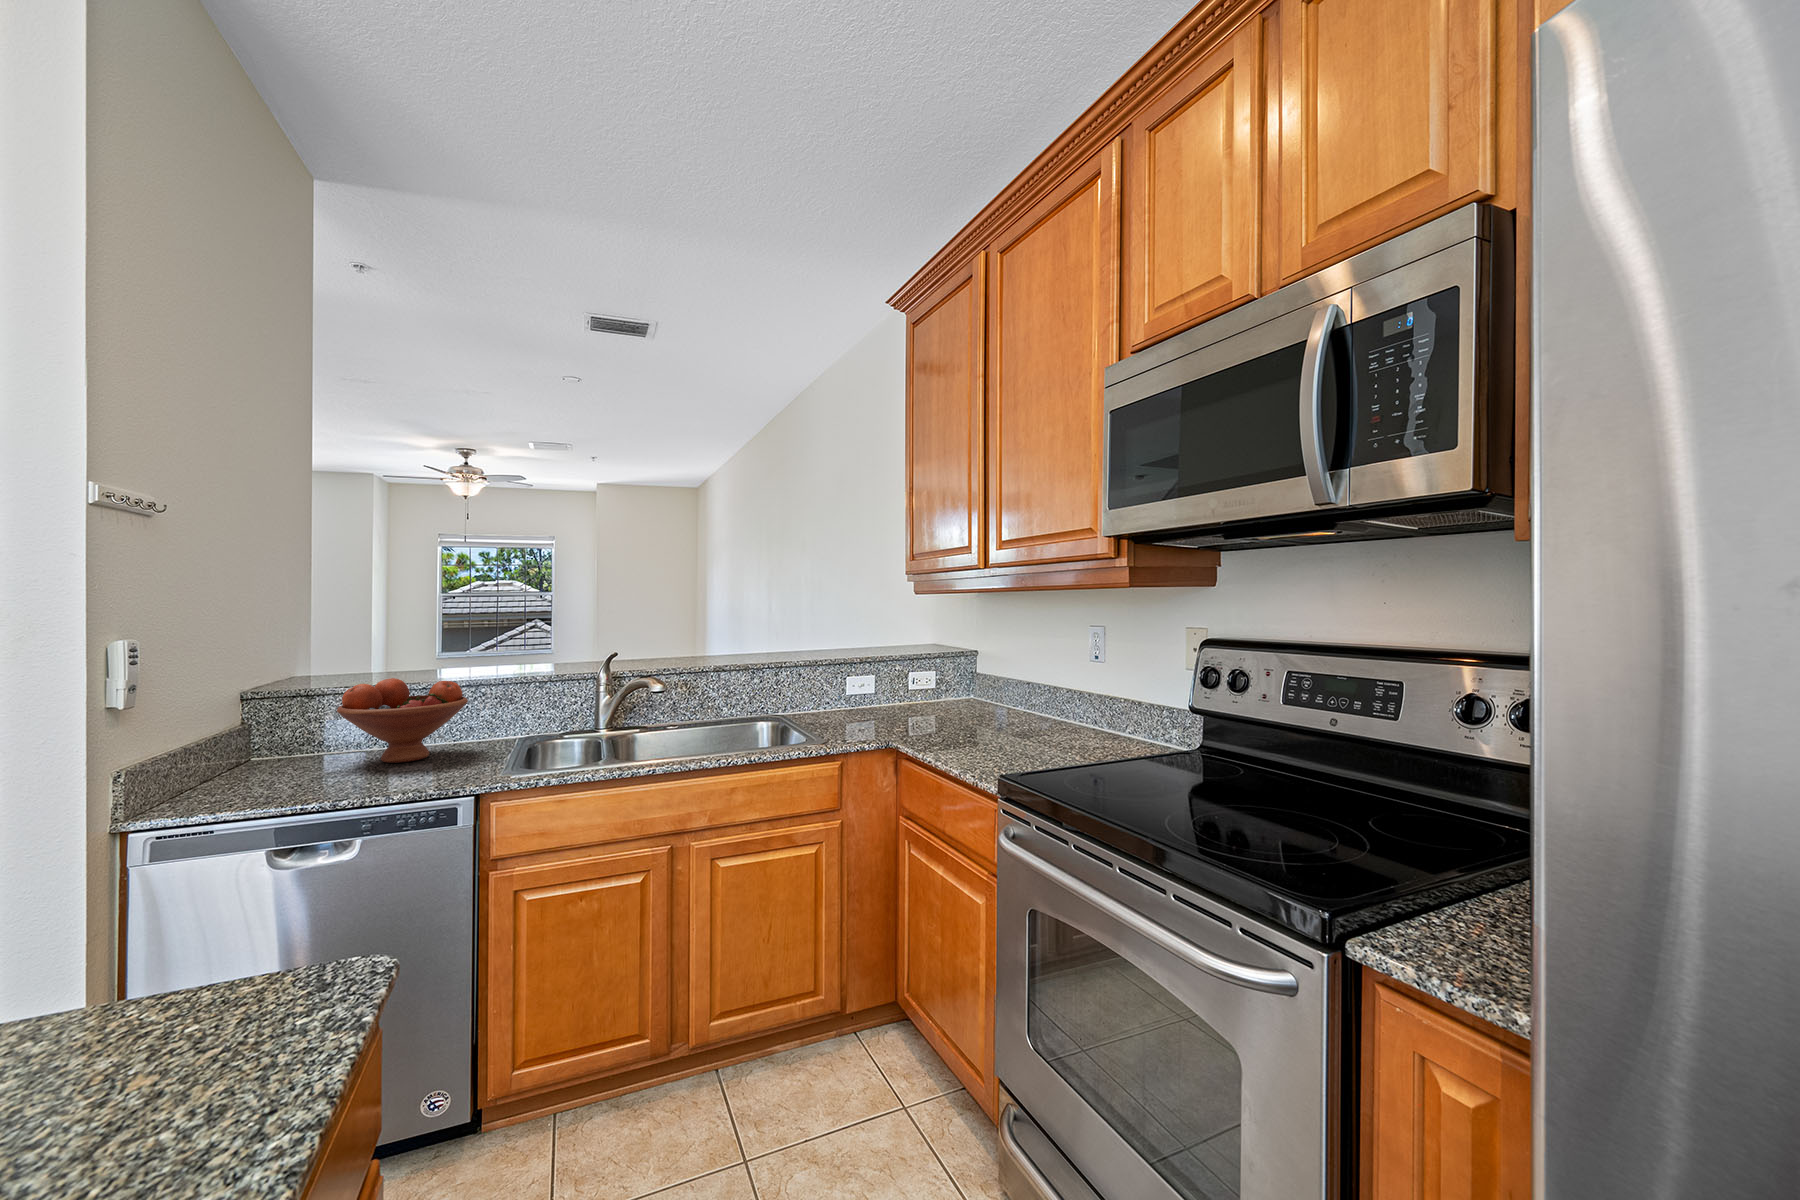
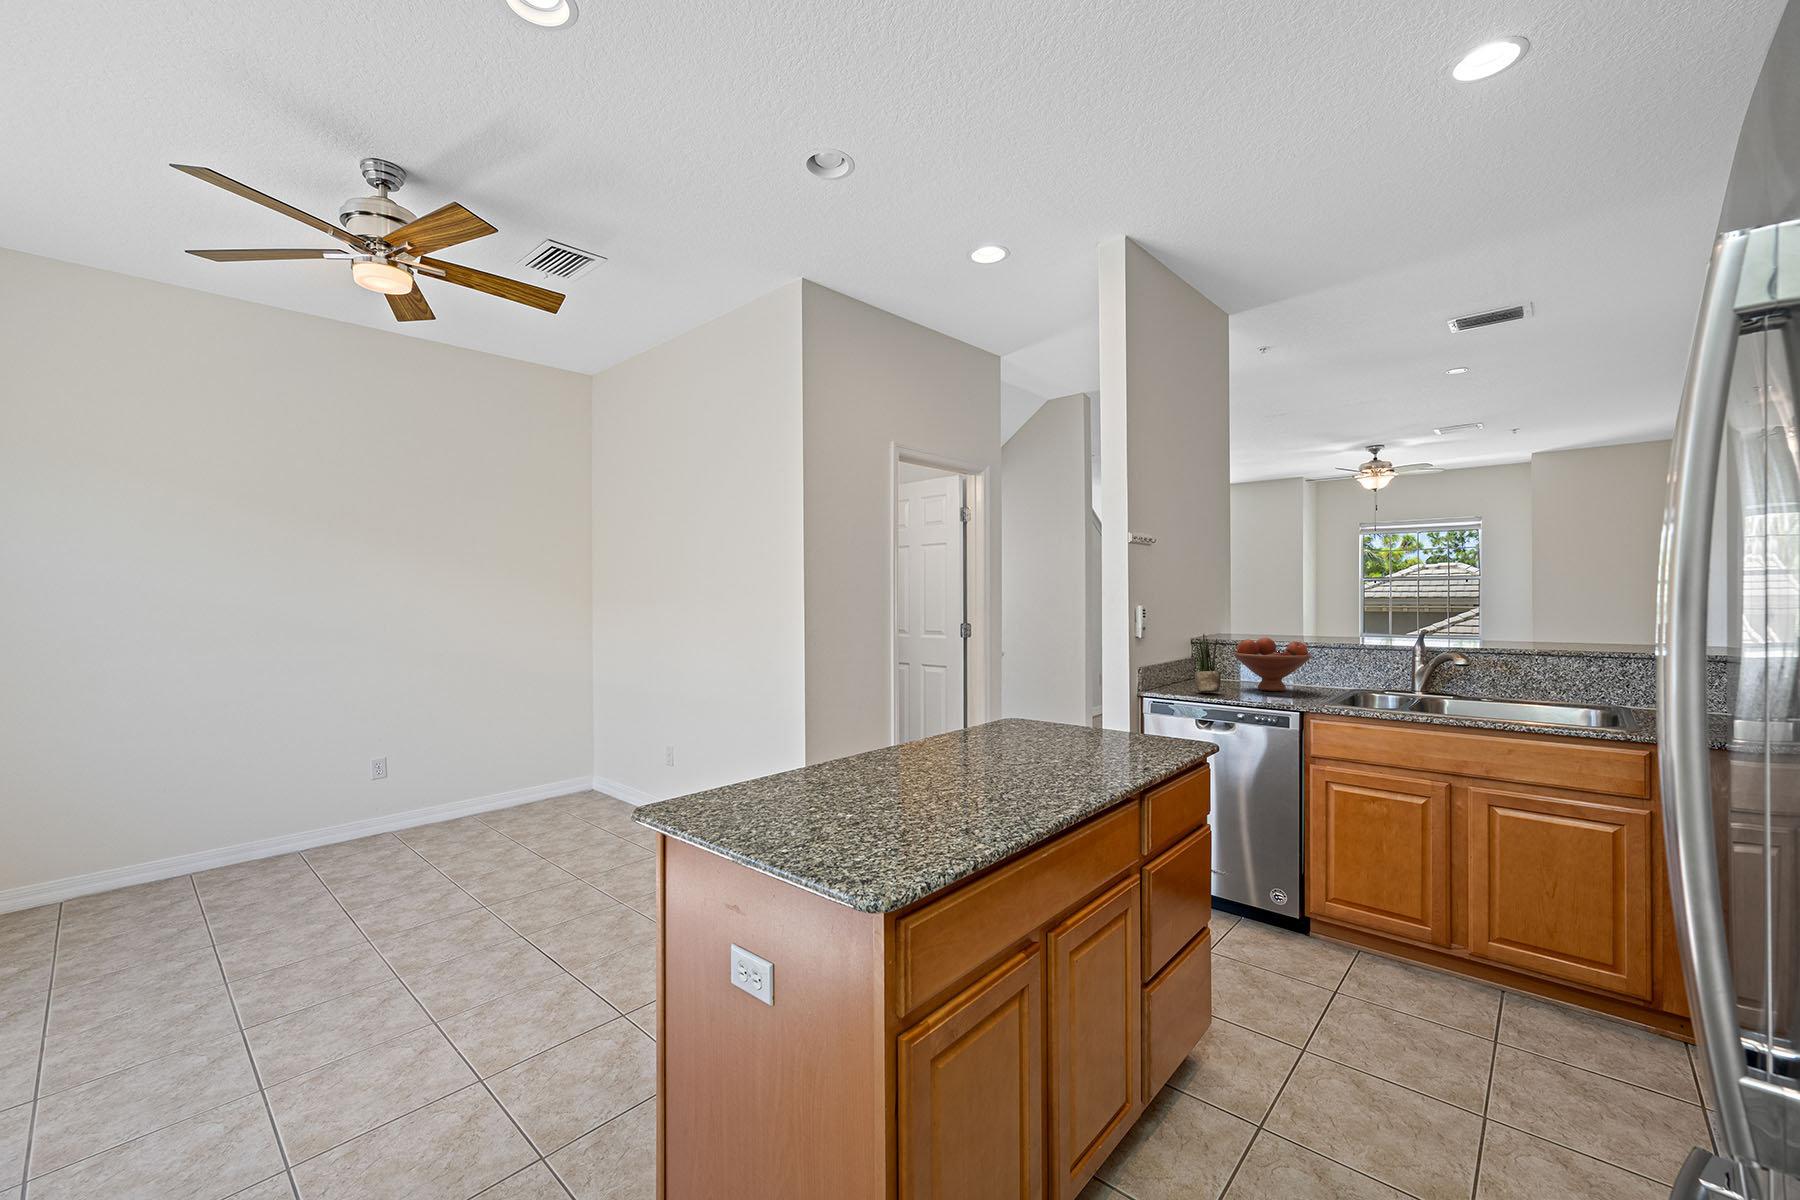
potted plant: none [260,683,317,792] -> present [1194,634,1220,692]

